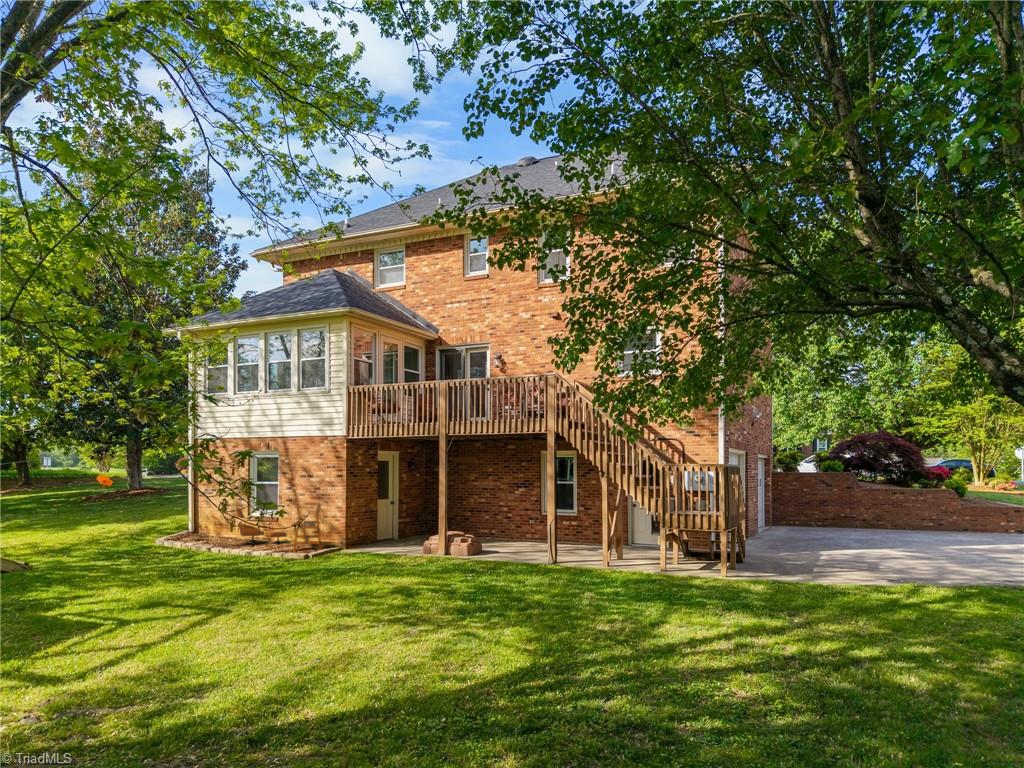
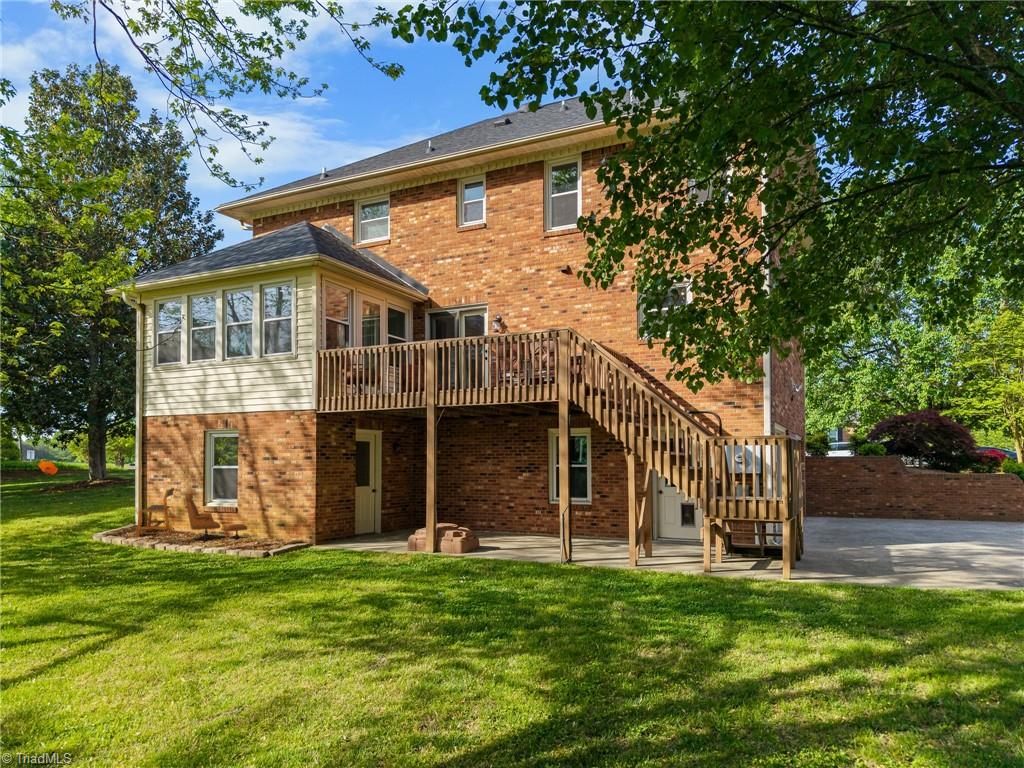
bench: present [294,504,322,552] -> present [136,488,174,537]

